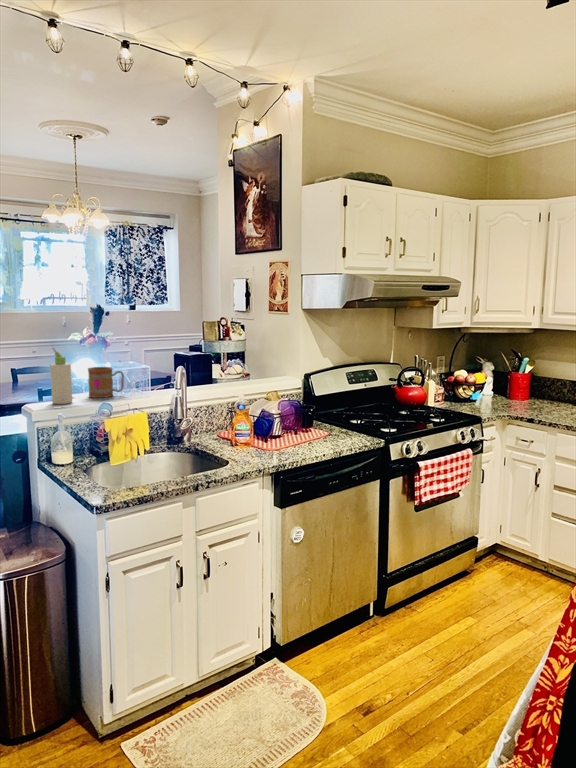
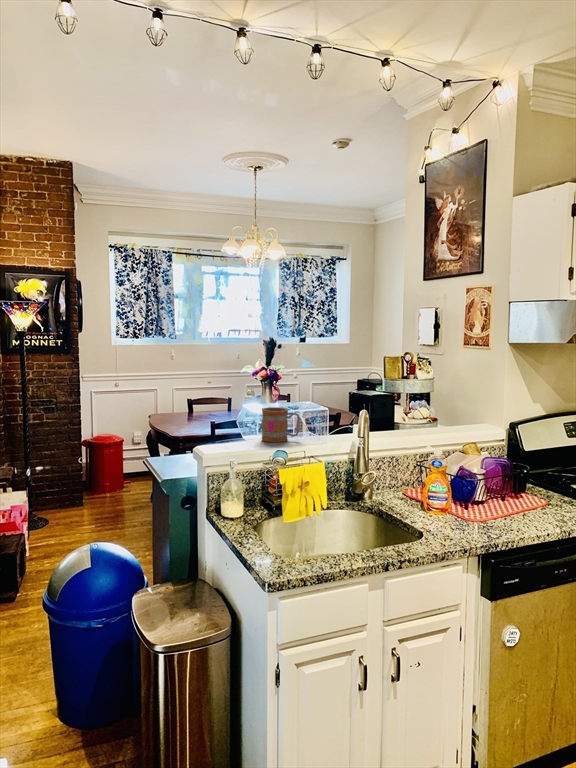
bottle: present [50,348,72,404] -> none [224,386,245,449]

